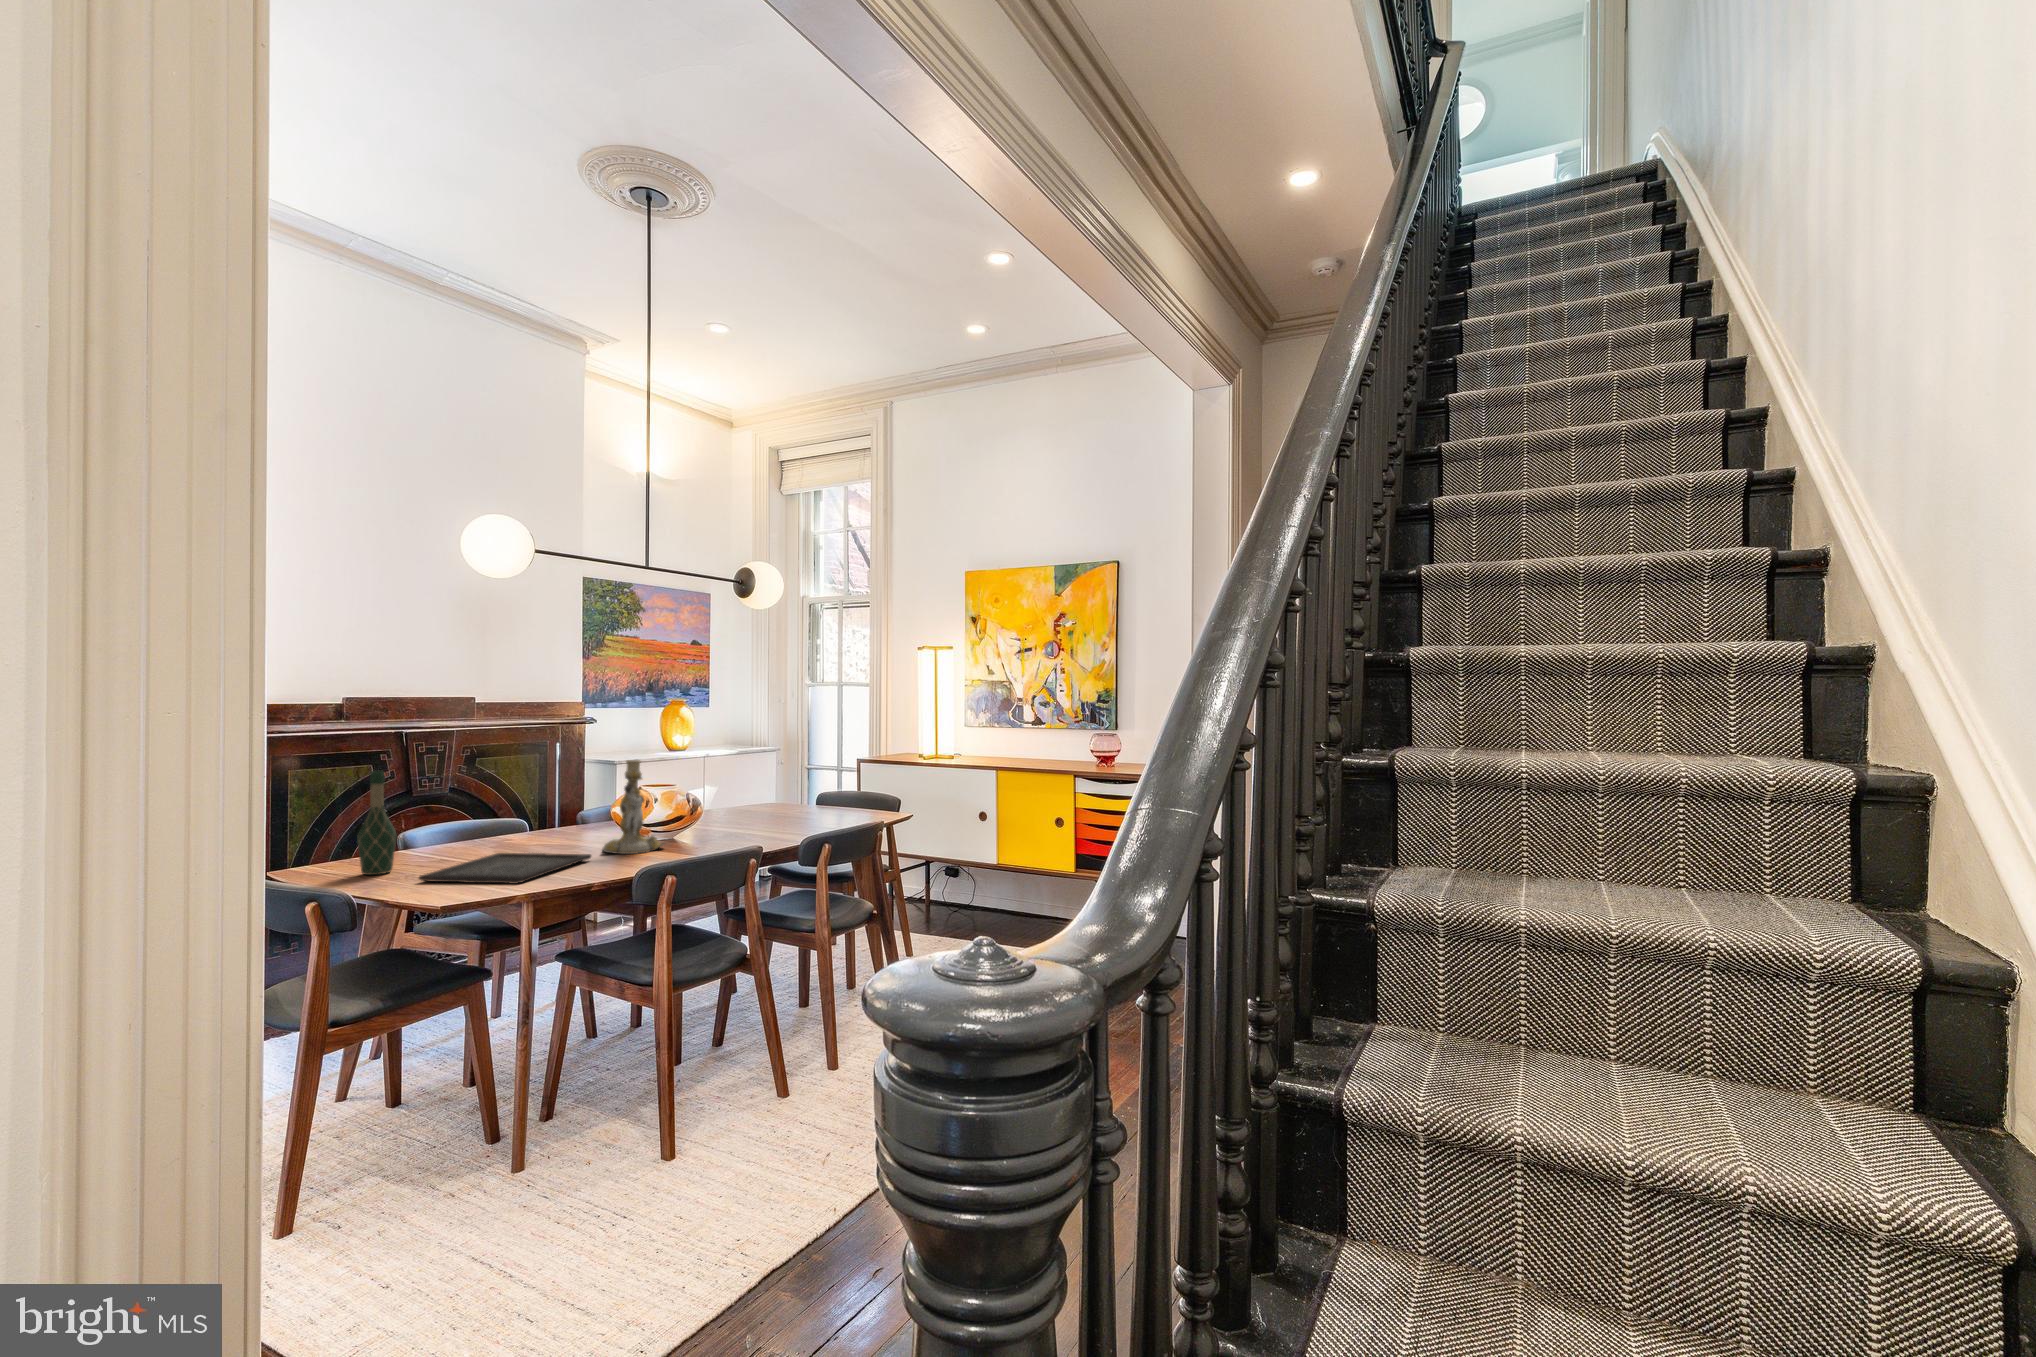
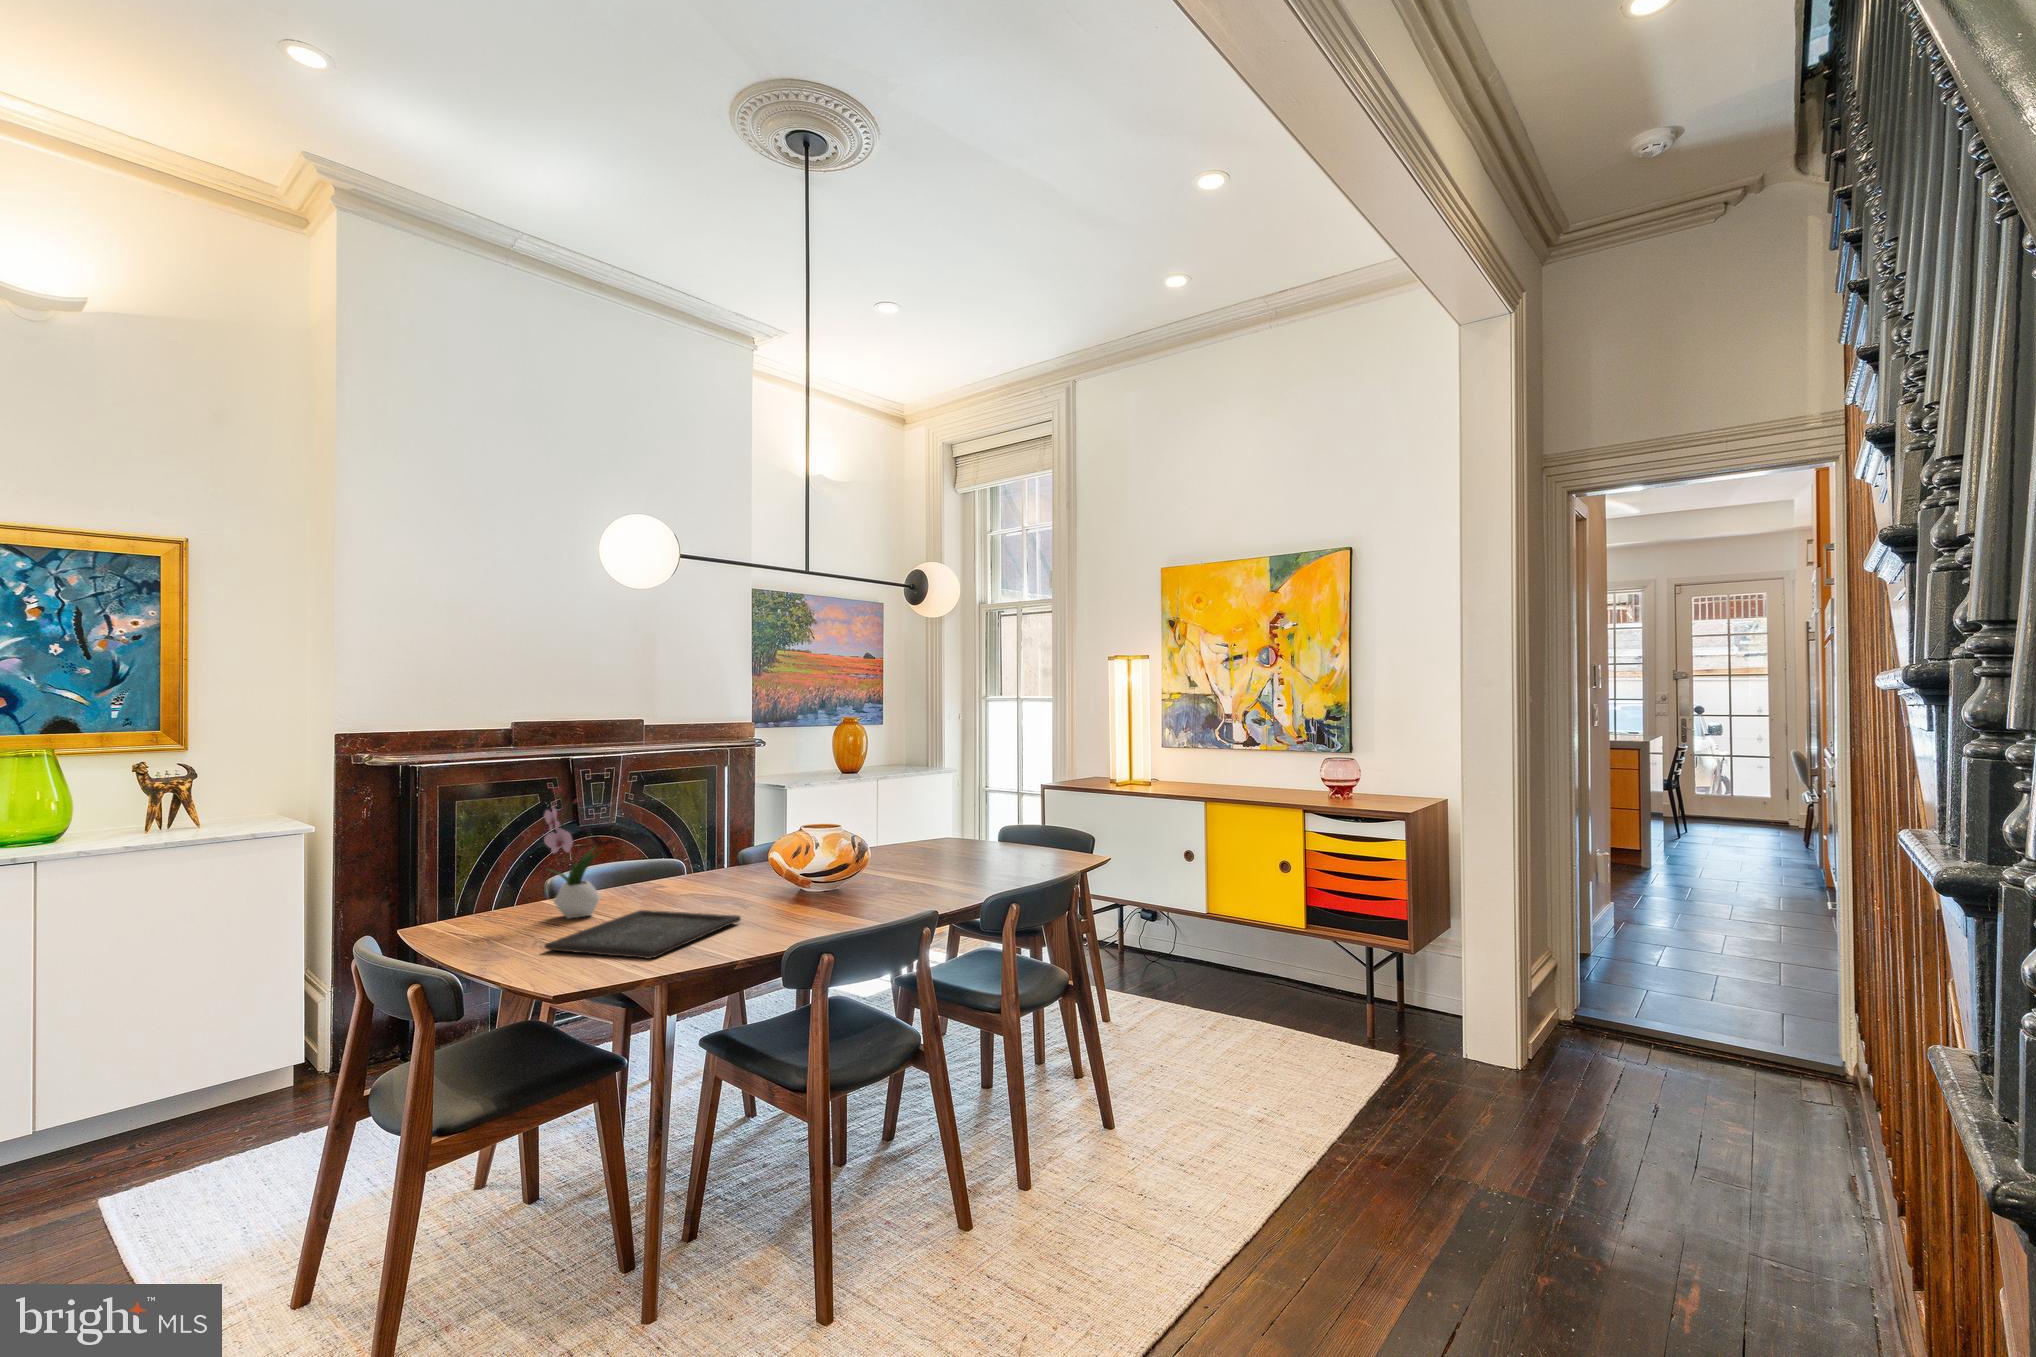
flower arrangement: none [407,749,464,862] -> present [544,789,601,919]
candlestick: present [602,760,664,854] -> none [754,800,826,914]
wine bottle: present [357,771,396,875] -> none [486,815,529,937]

